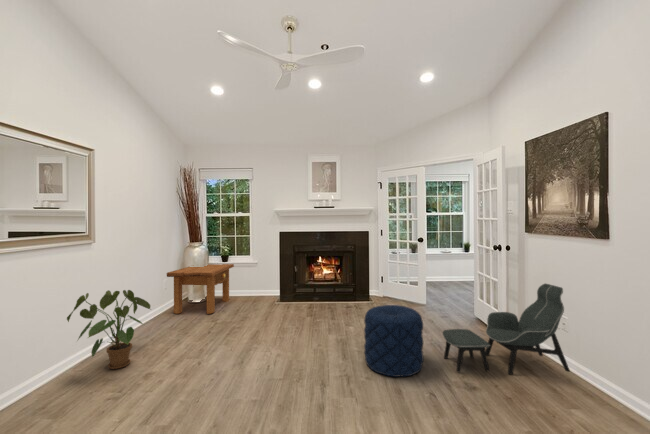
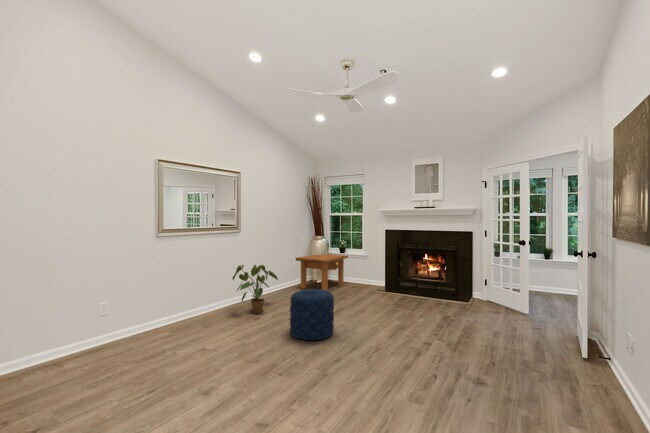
lounge chair: present [443,284,570,374] -> none [491,297,636,396]
pouf: present [364,305,424,377] -> present [290,289,334,340]

